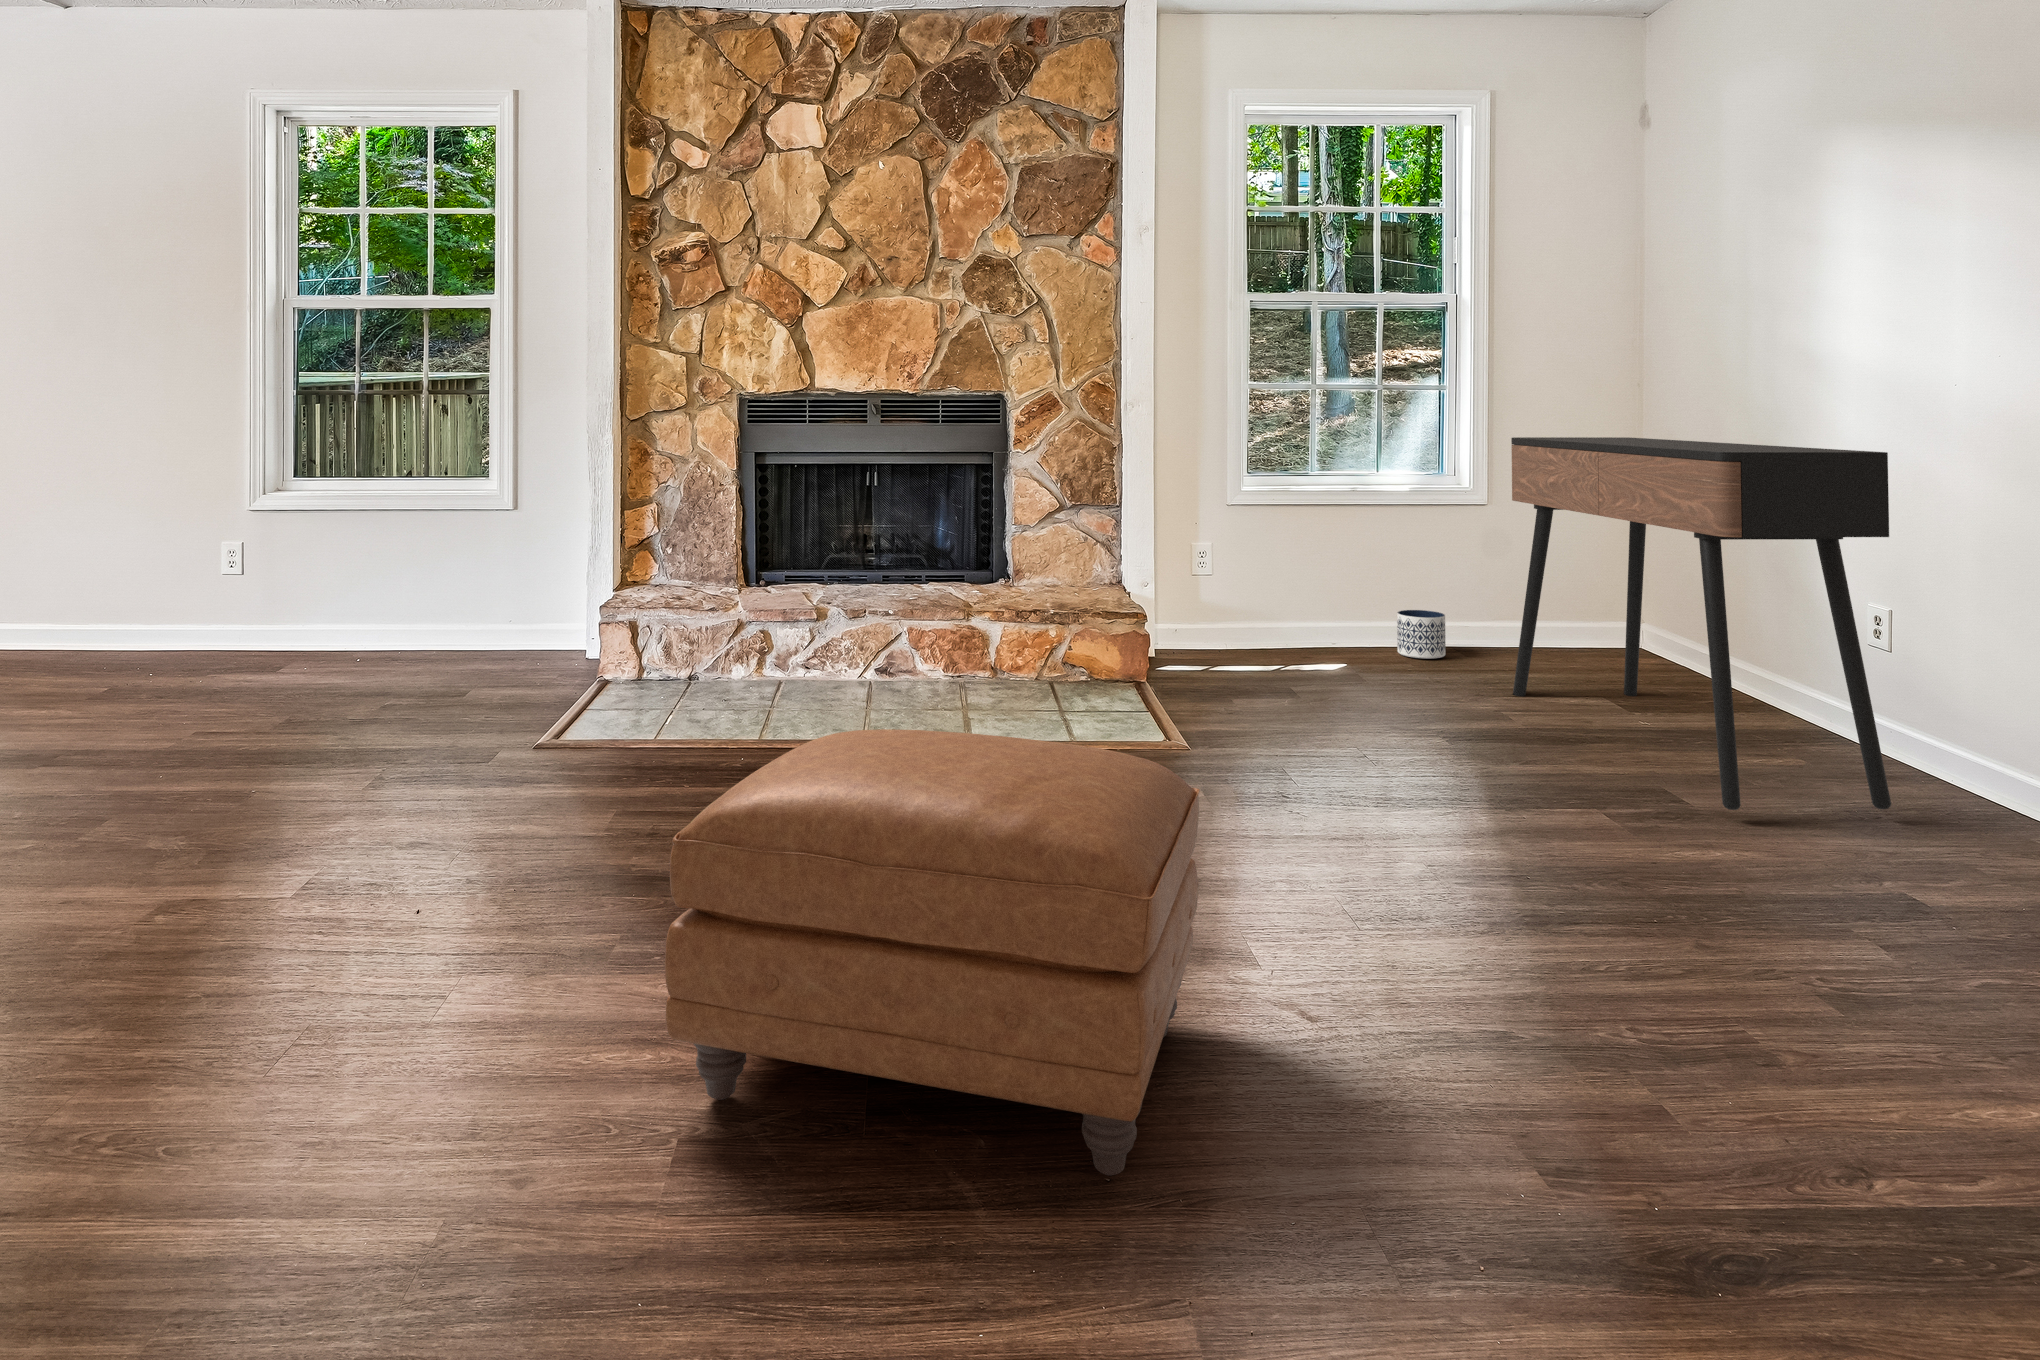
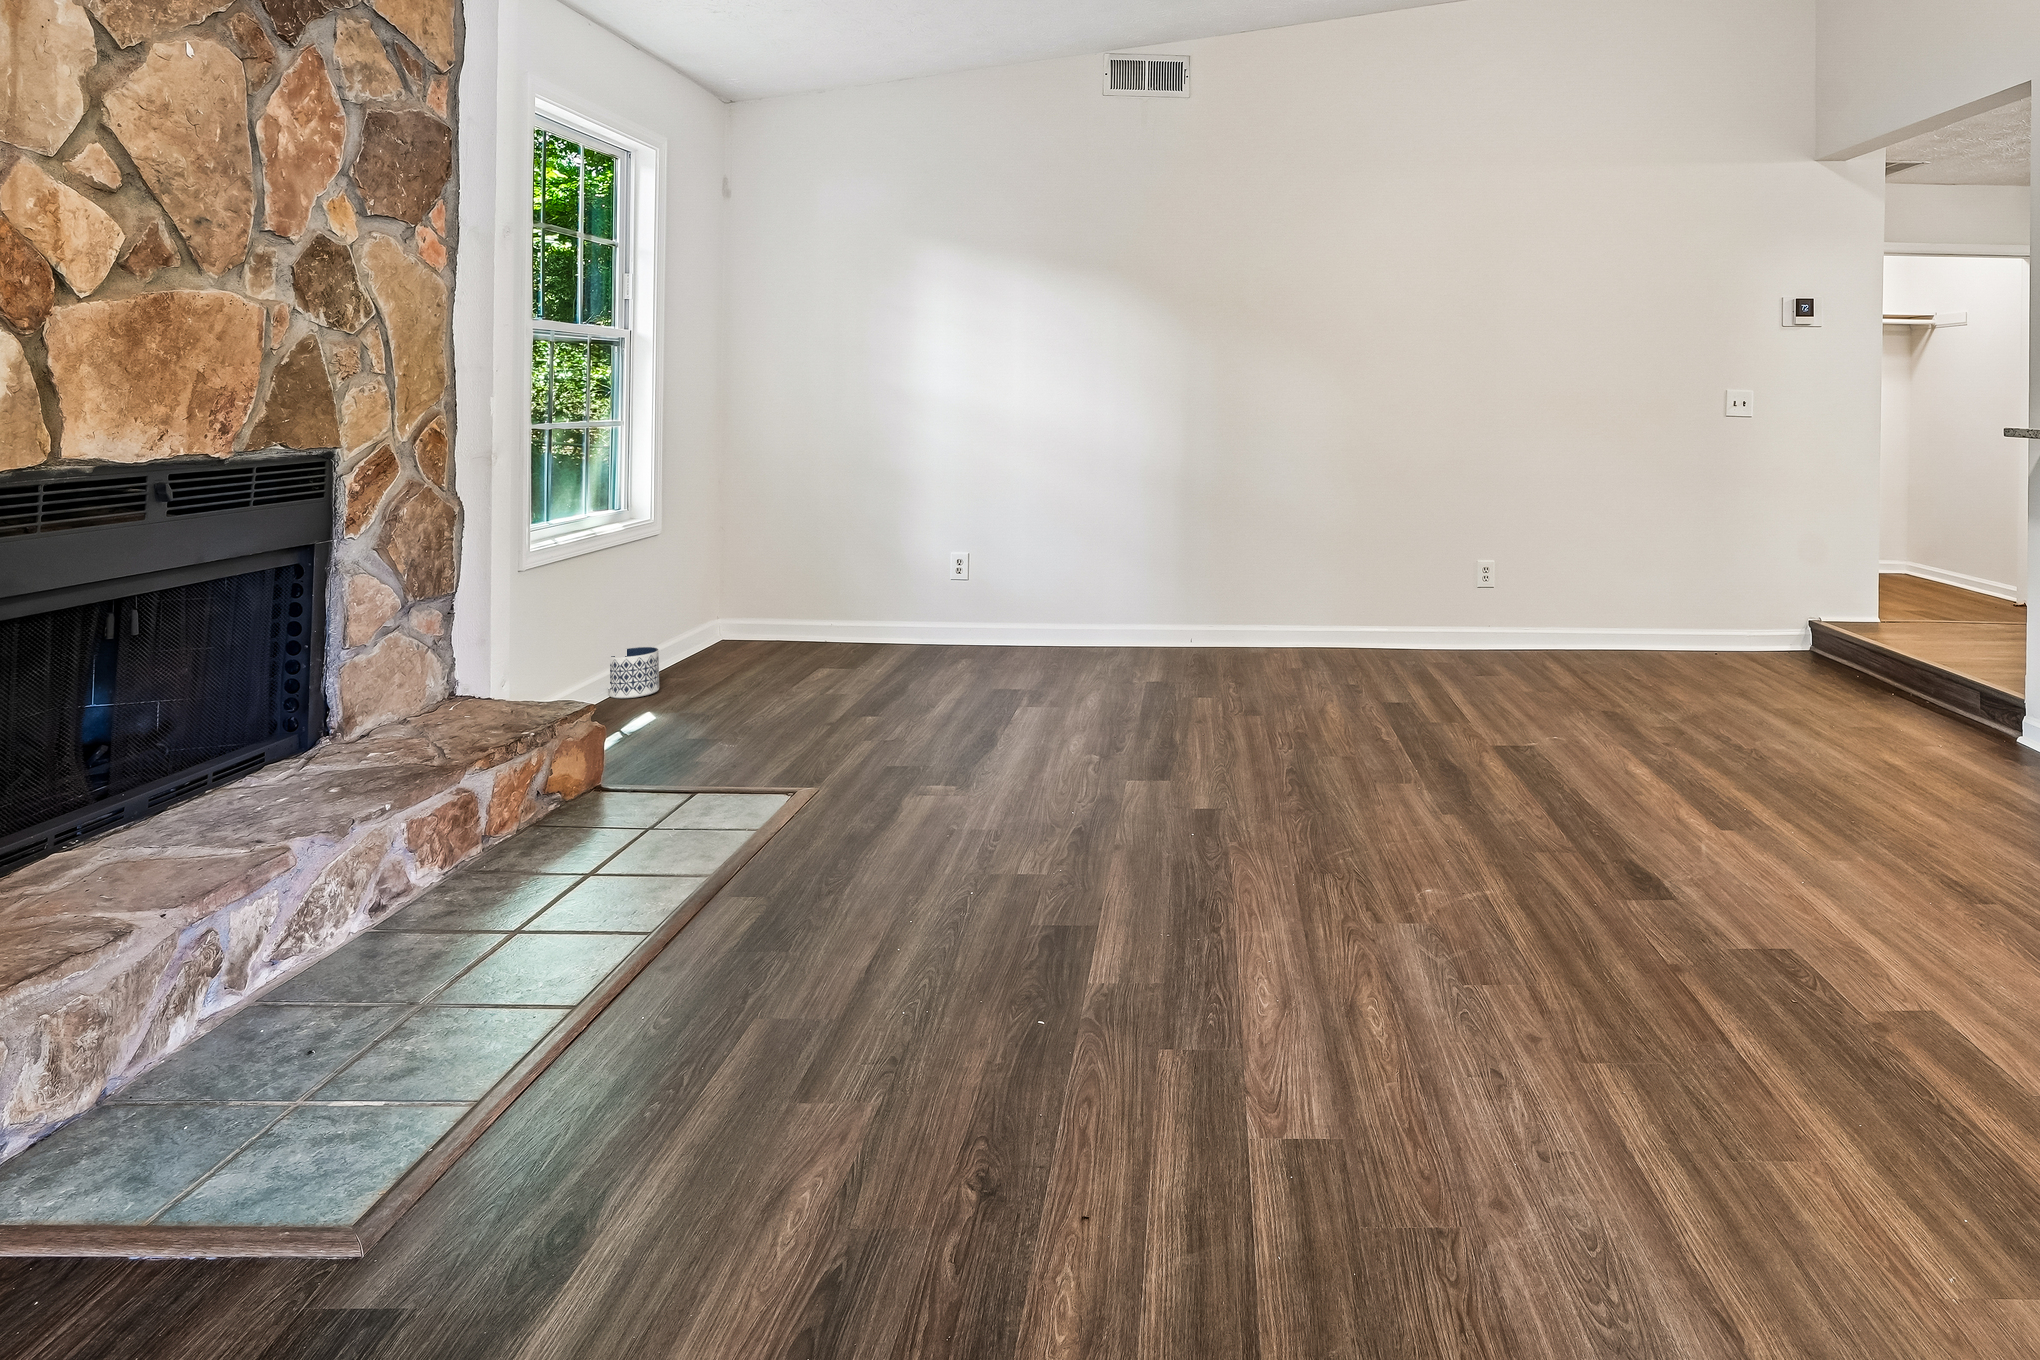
console table: present [1511,437,1891,810] -> none [777,449,1092,695]
ottoman: present [665,729,1200,1176] -> none [1321,658,1598,963]

